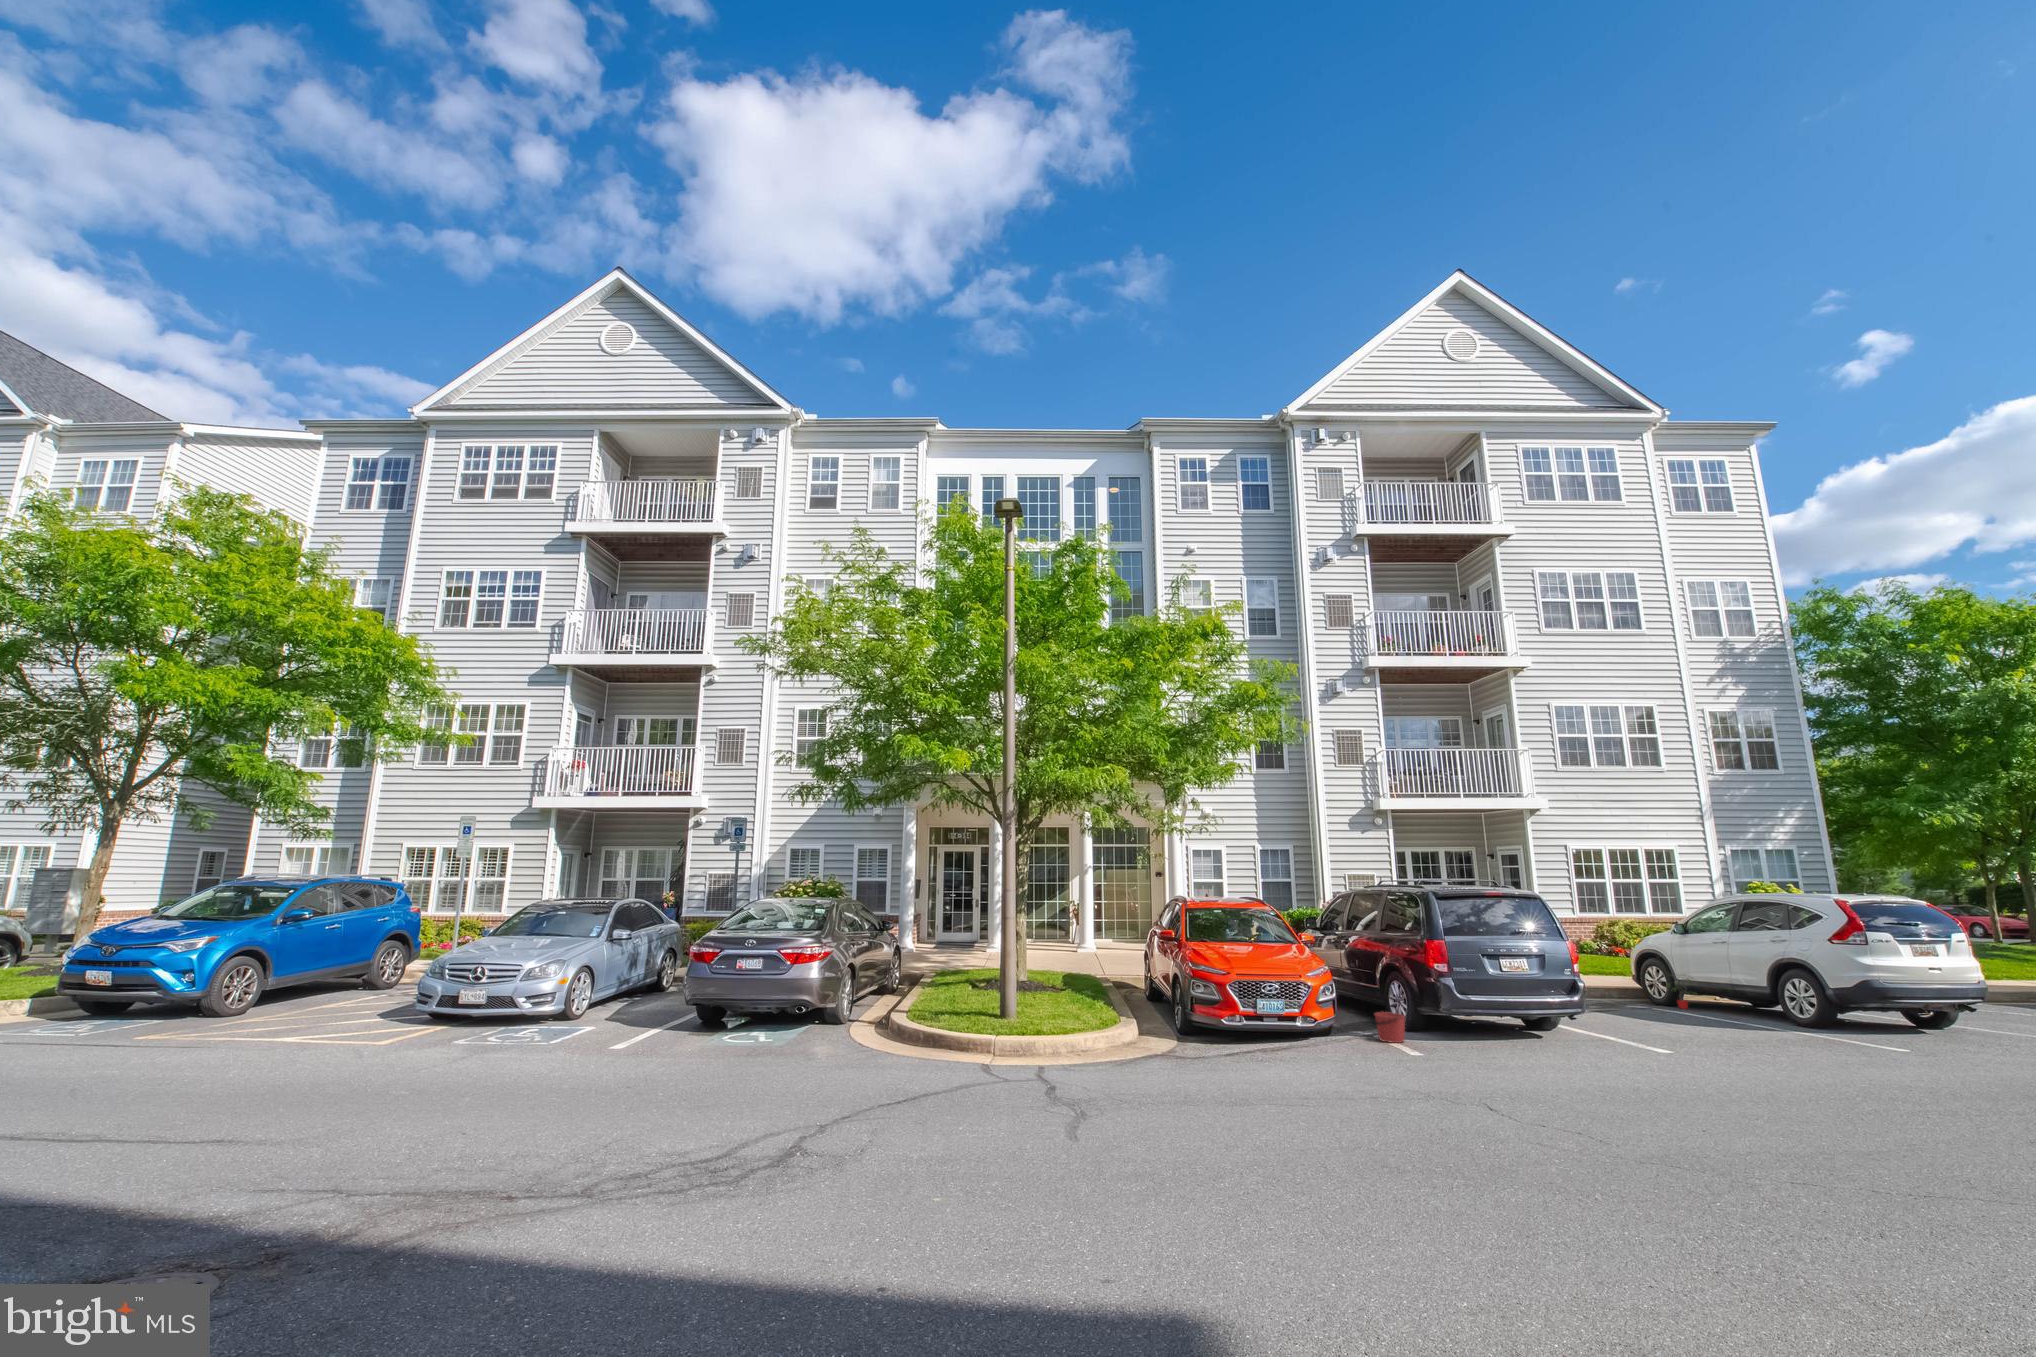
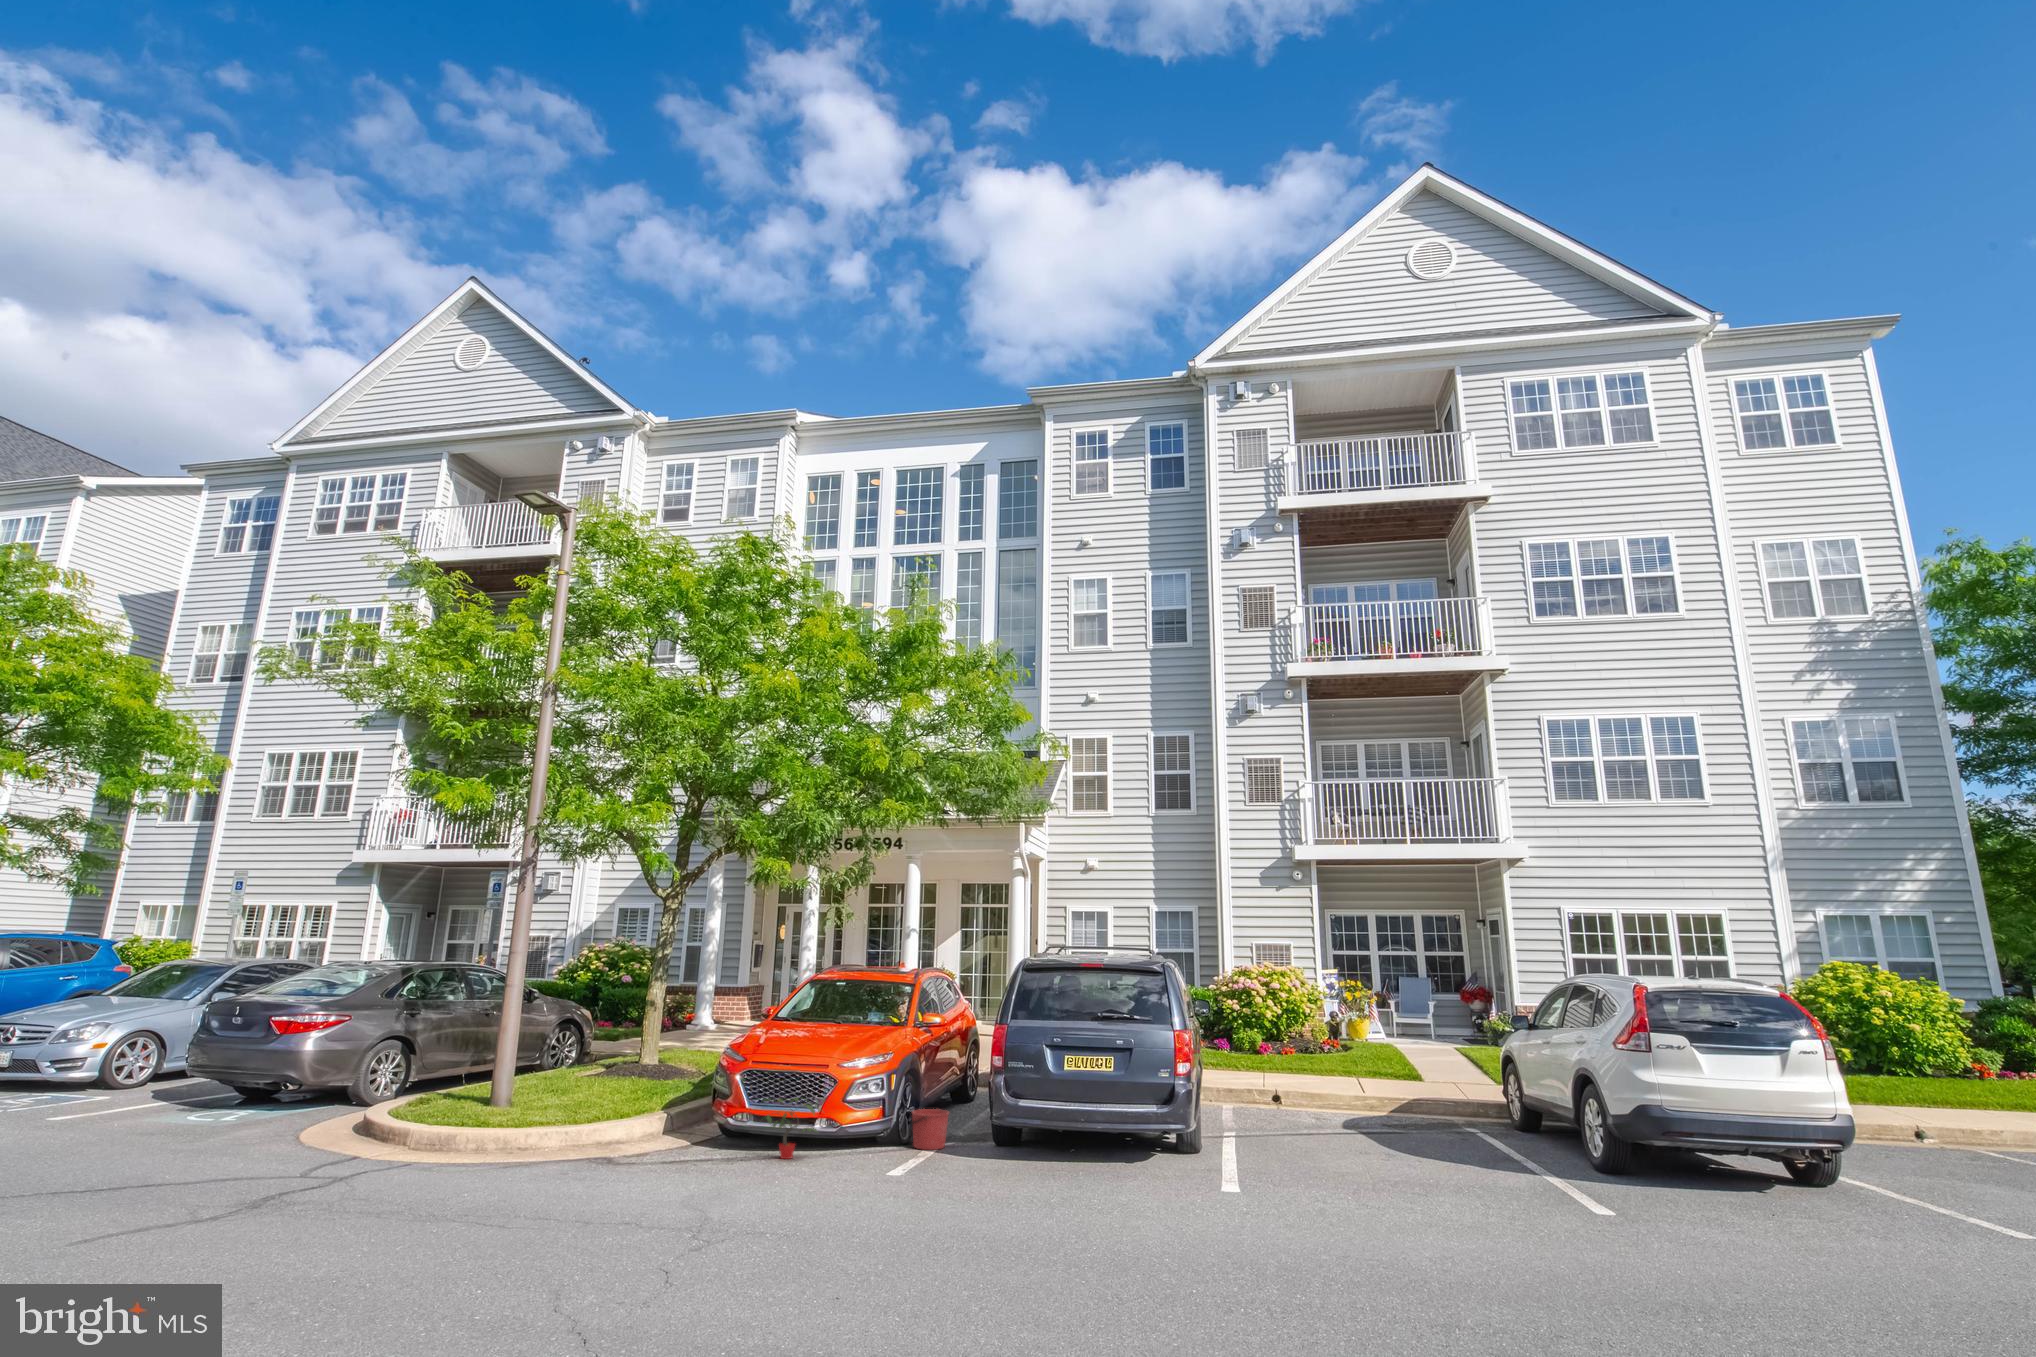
potted plant: present [1667,978,1700,1009] -> present [765,1097,817,1159]

